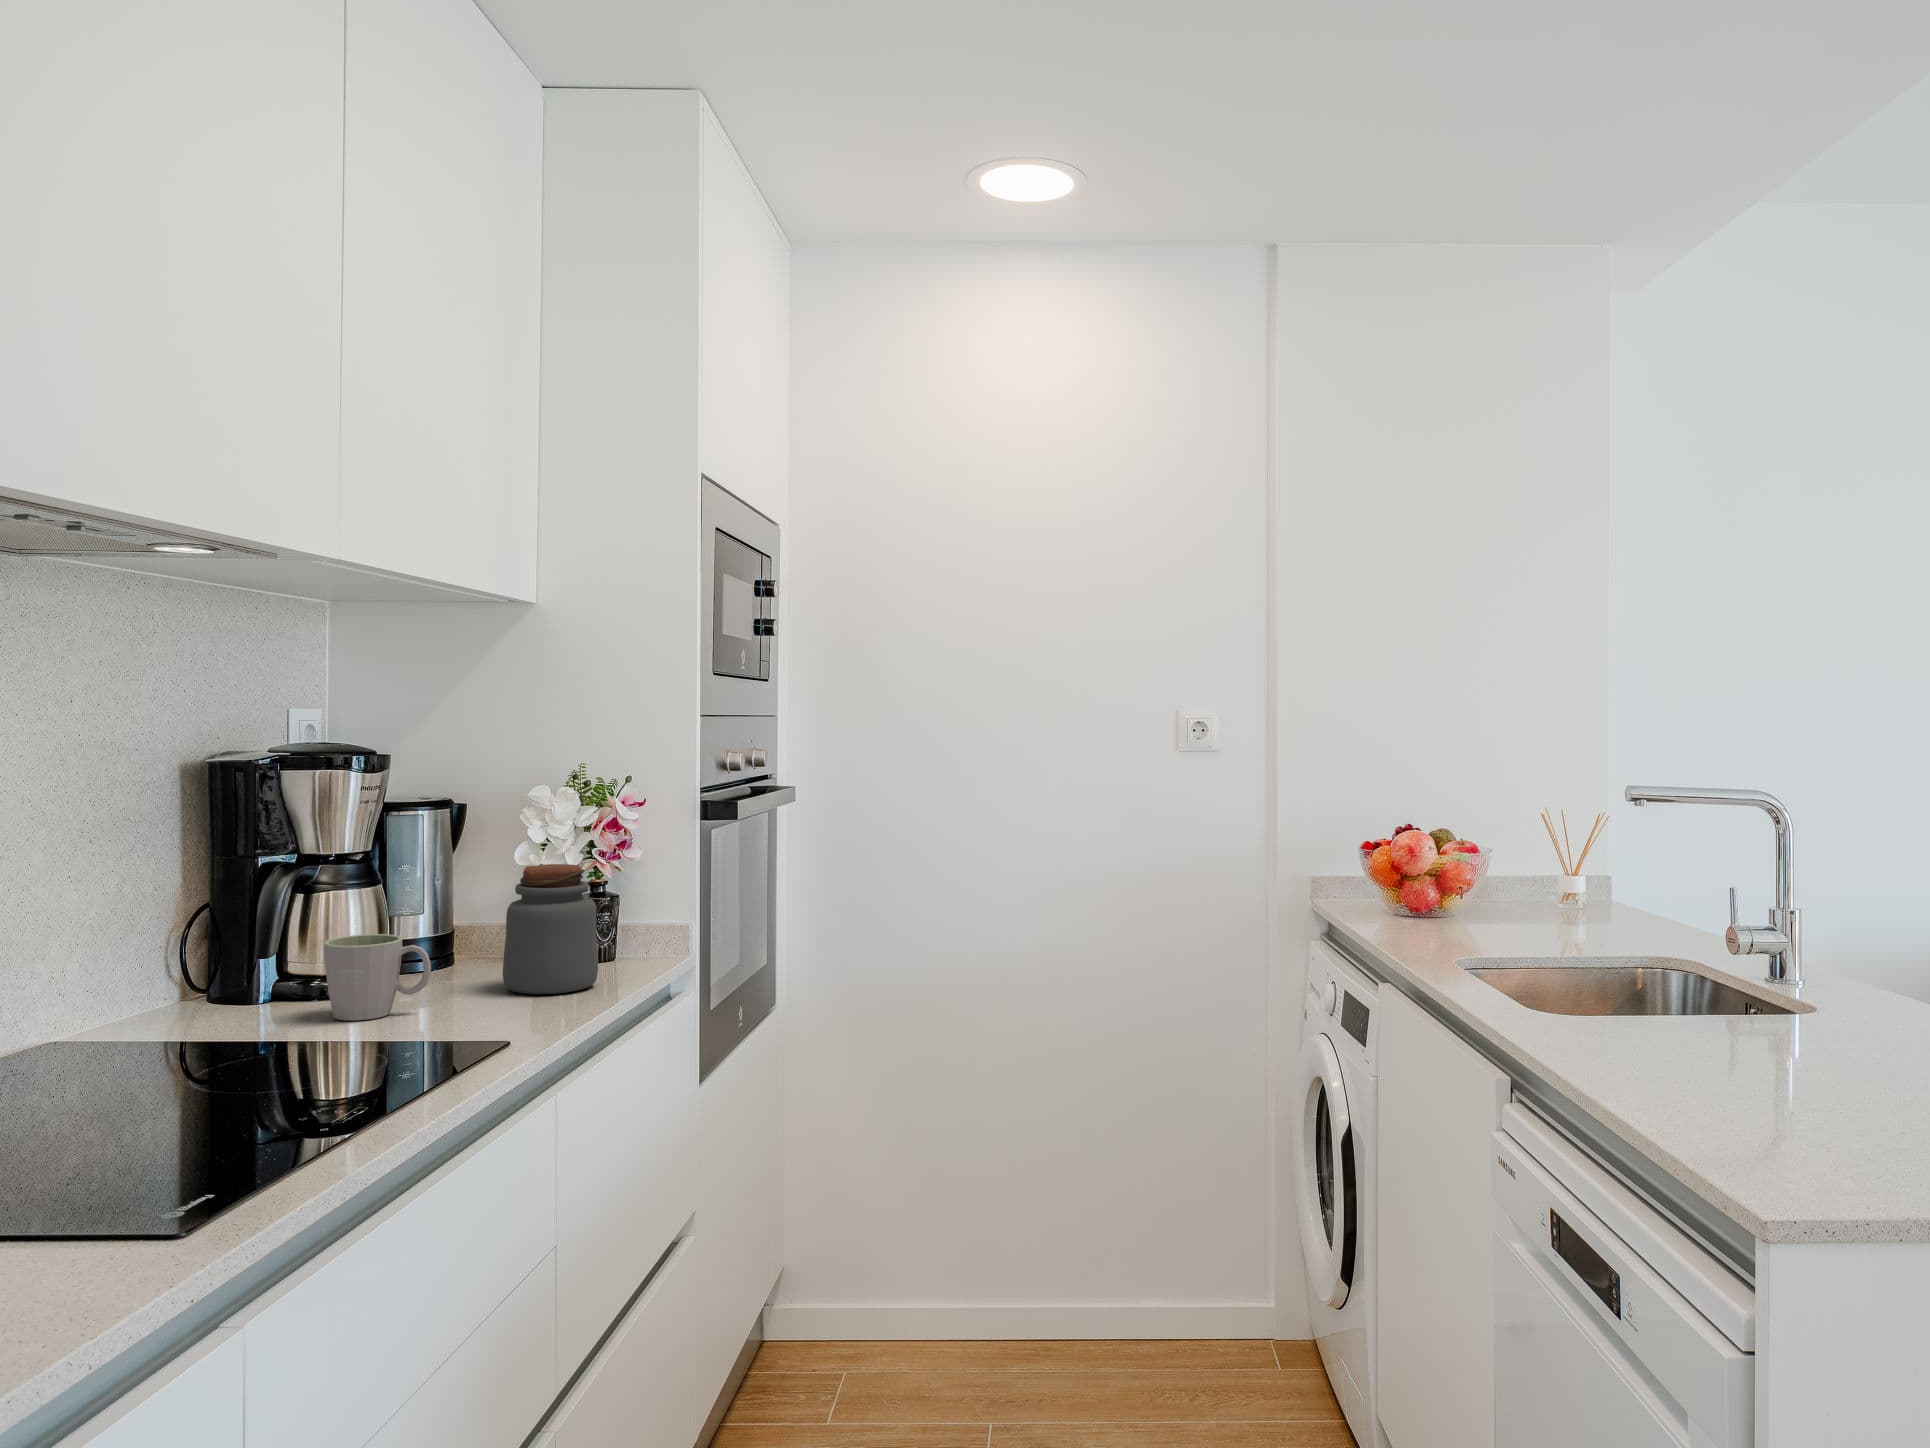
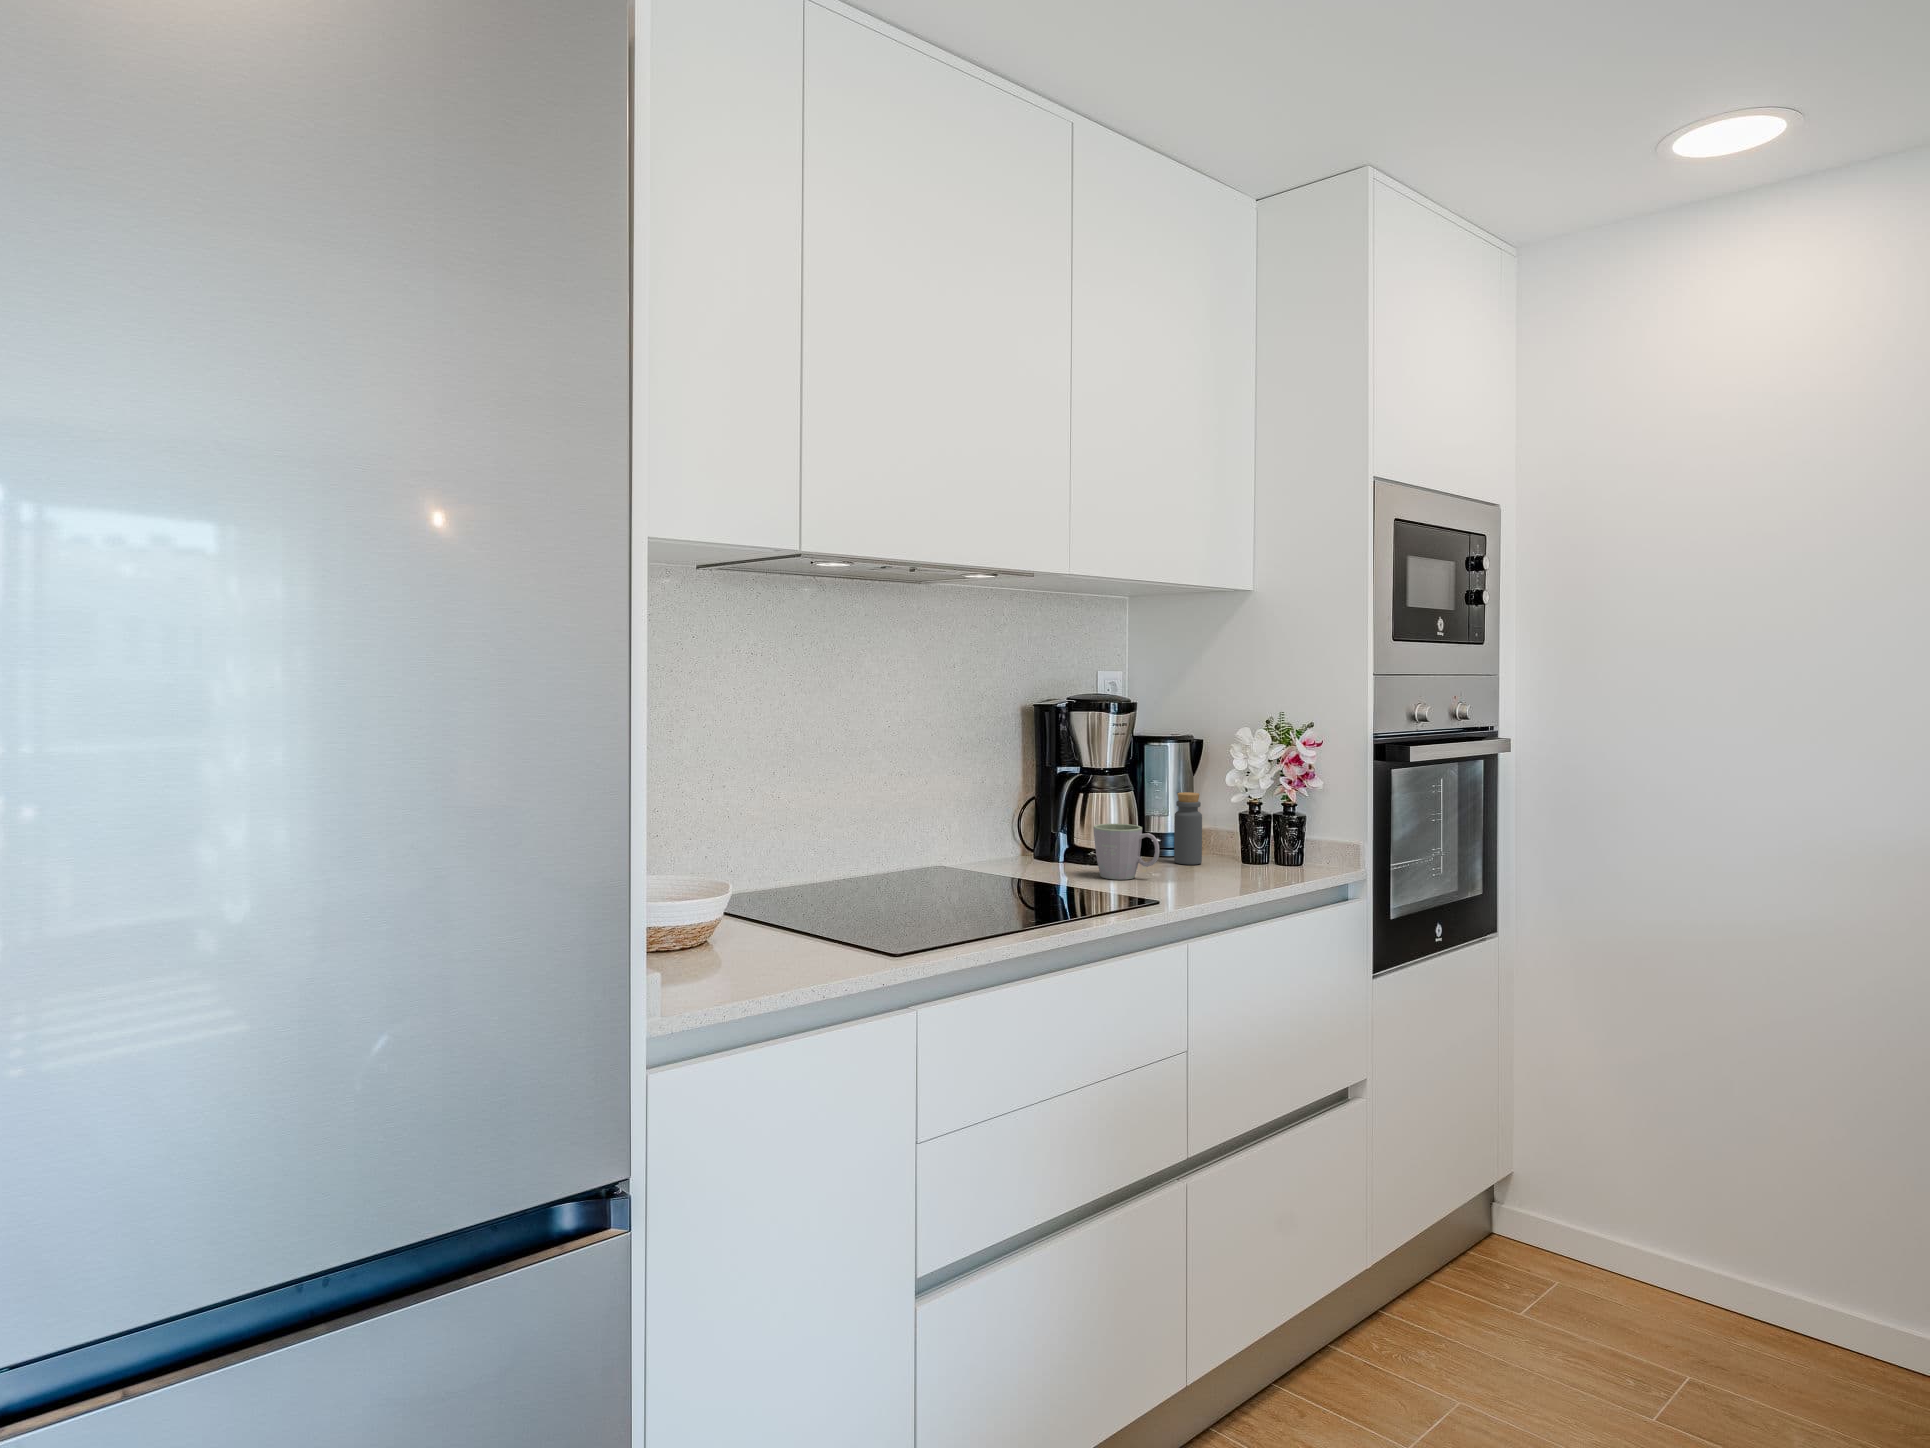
jar: present [503,864,598,994] -> none [1213,786,1282,879]
bottle: none [439,878,480,981] -> present [1174,792,1202,865]

